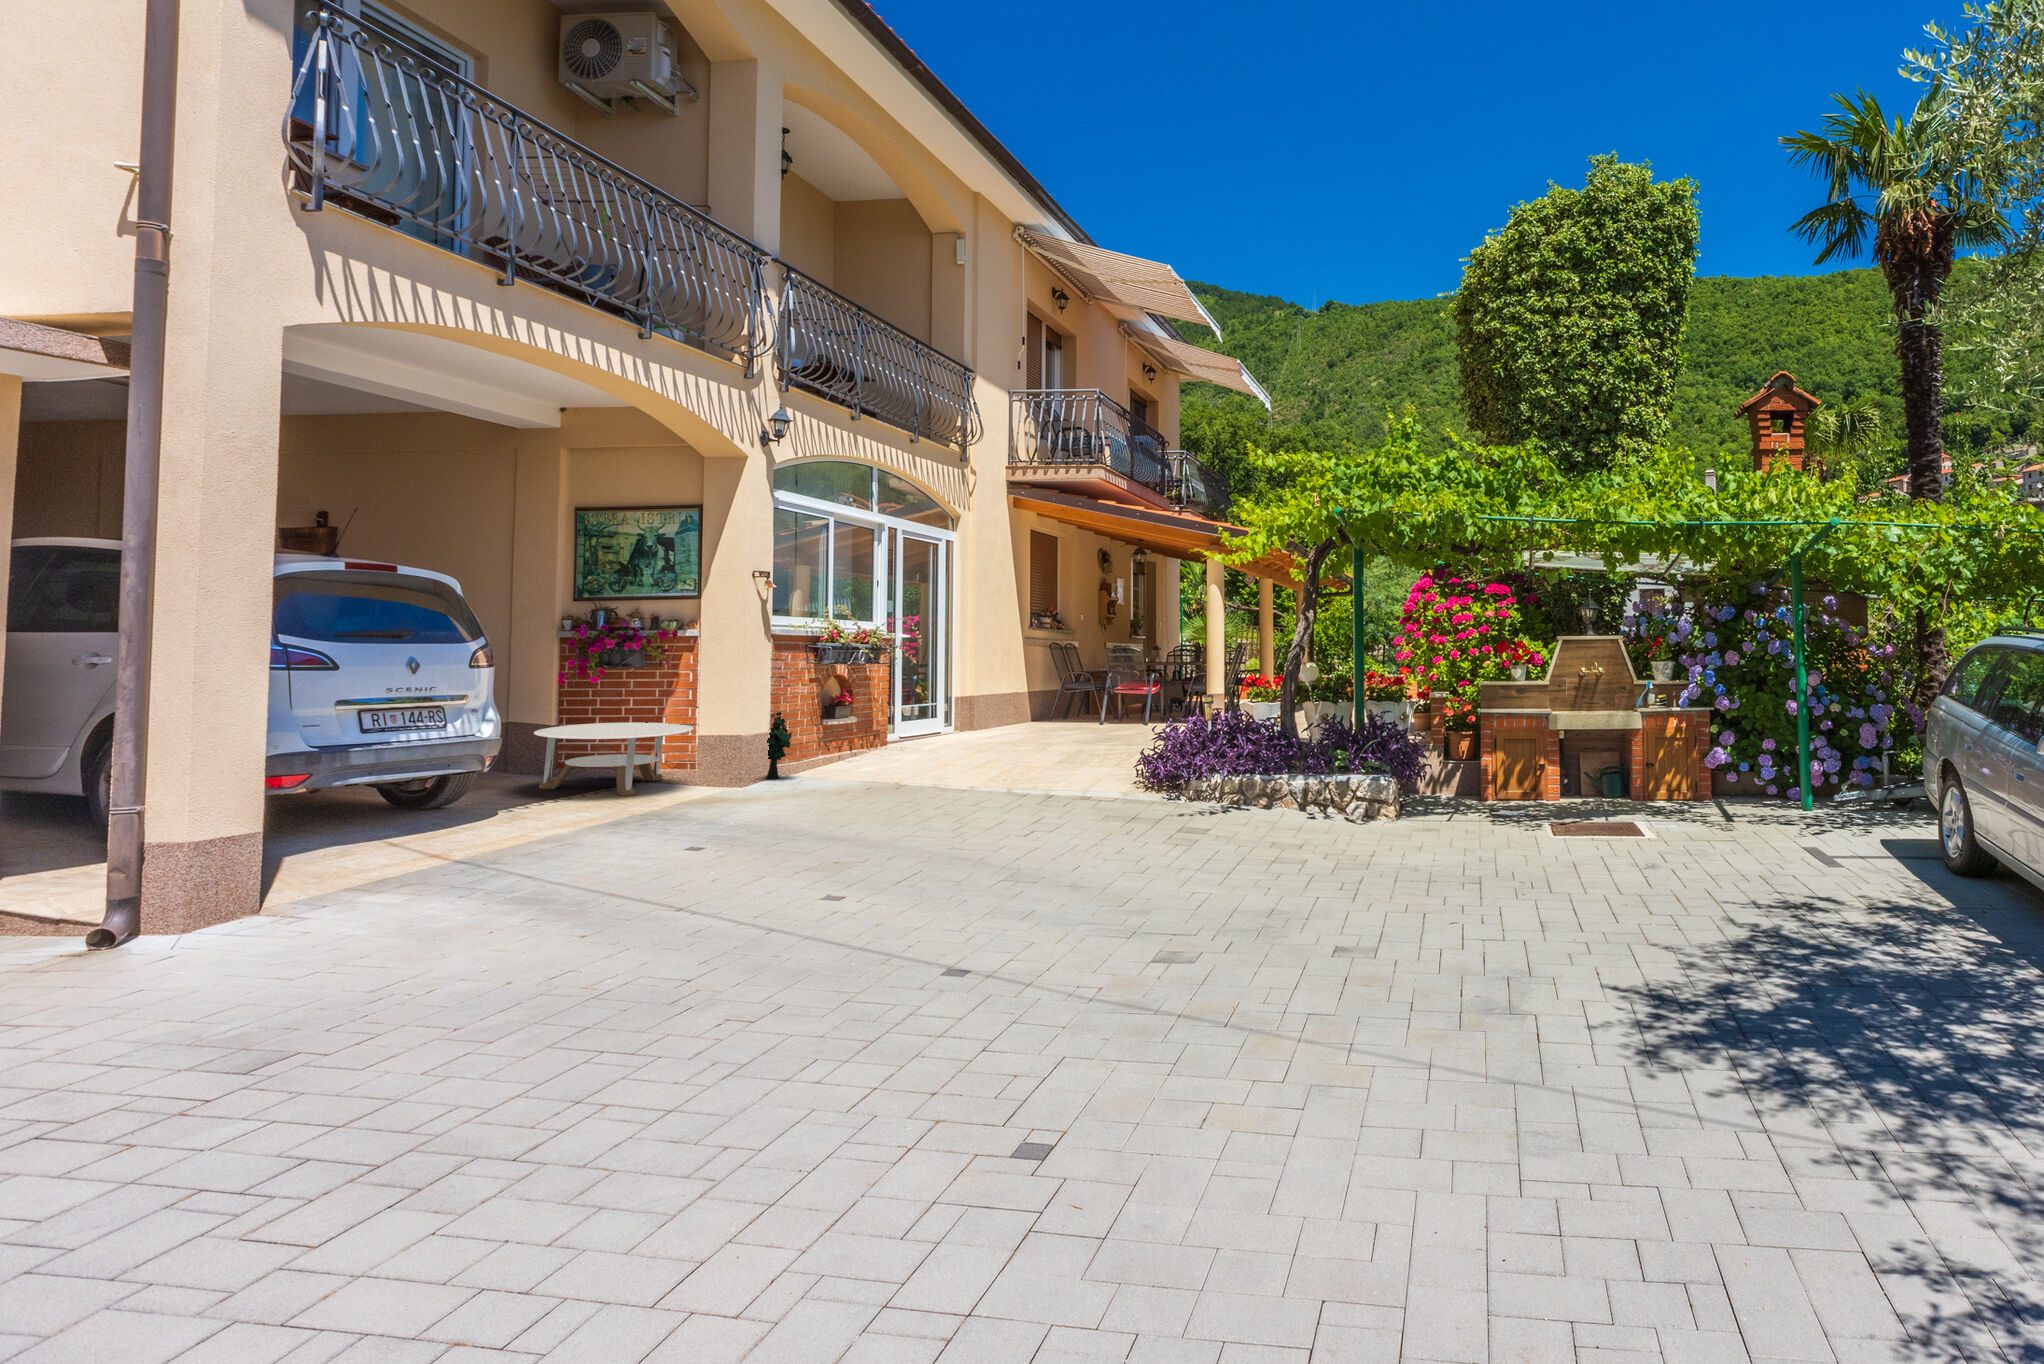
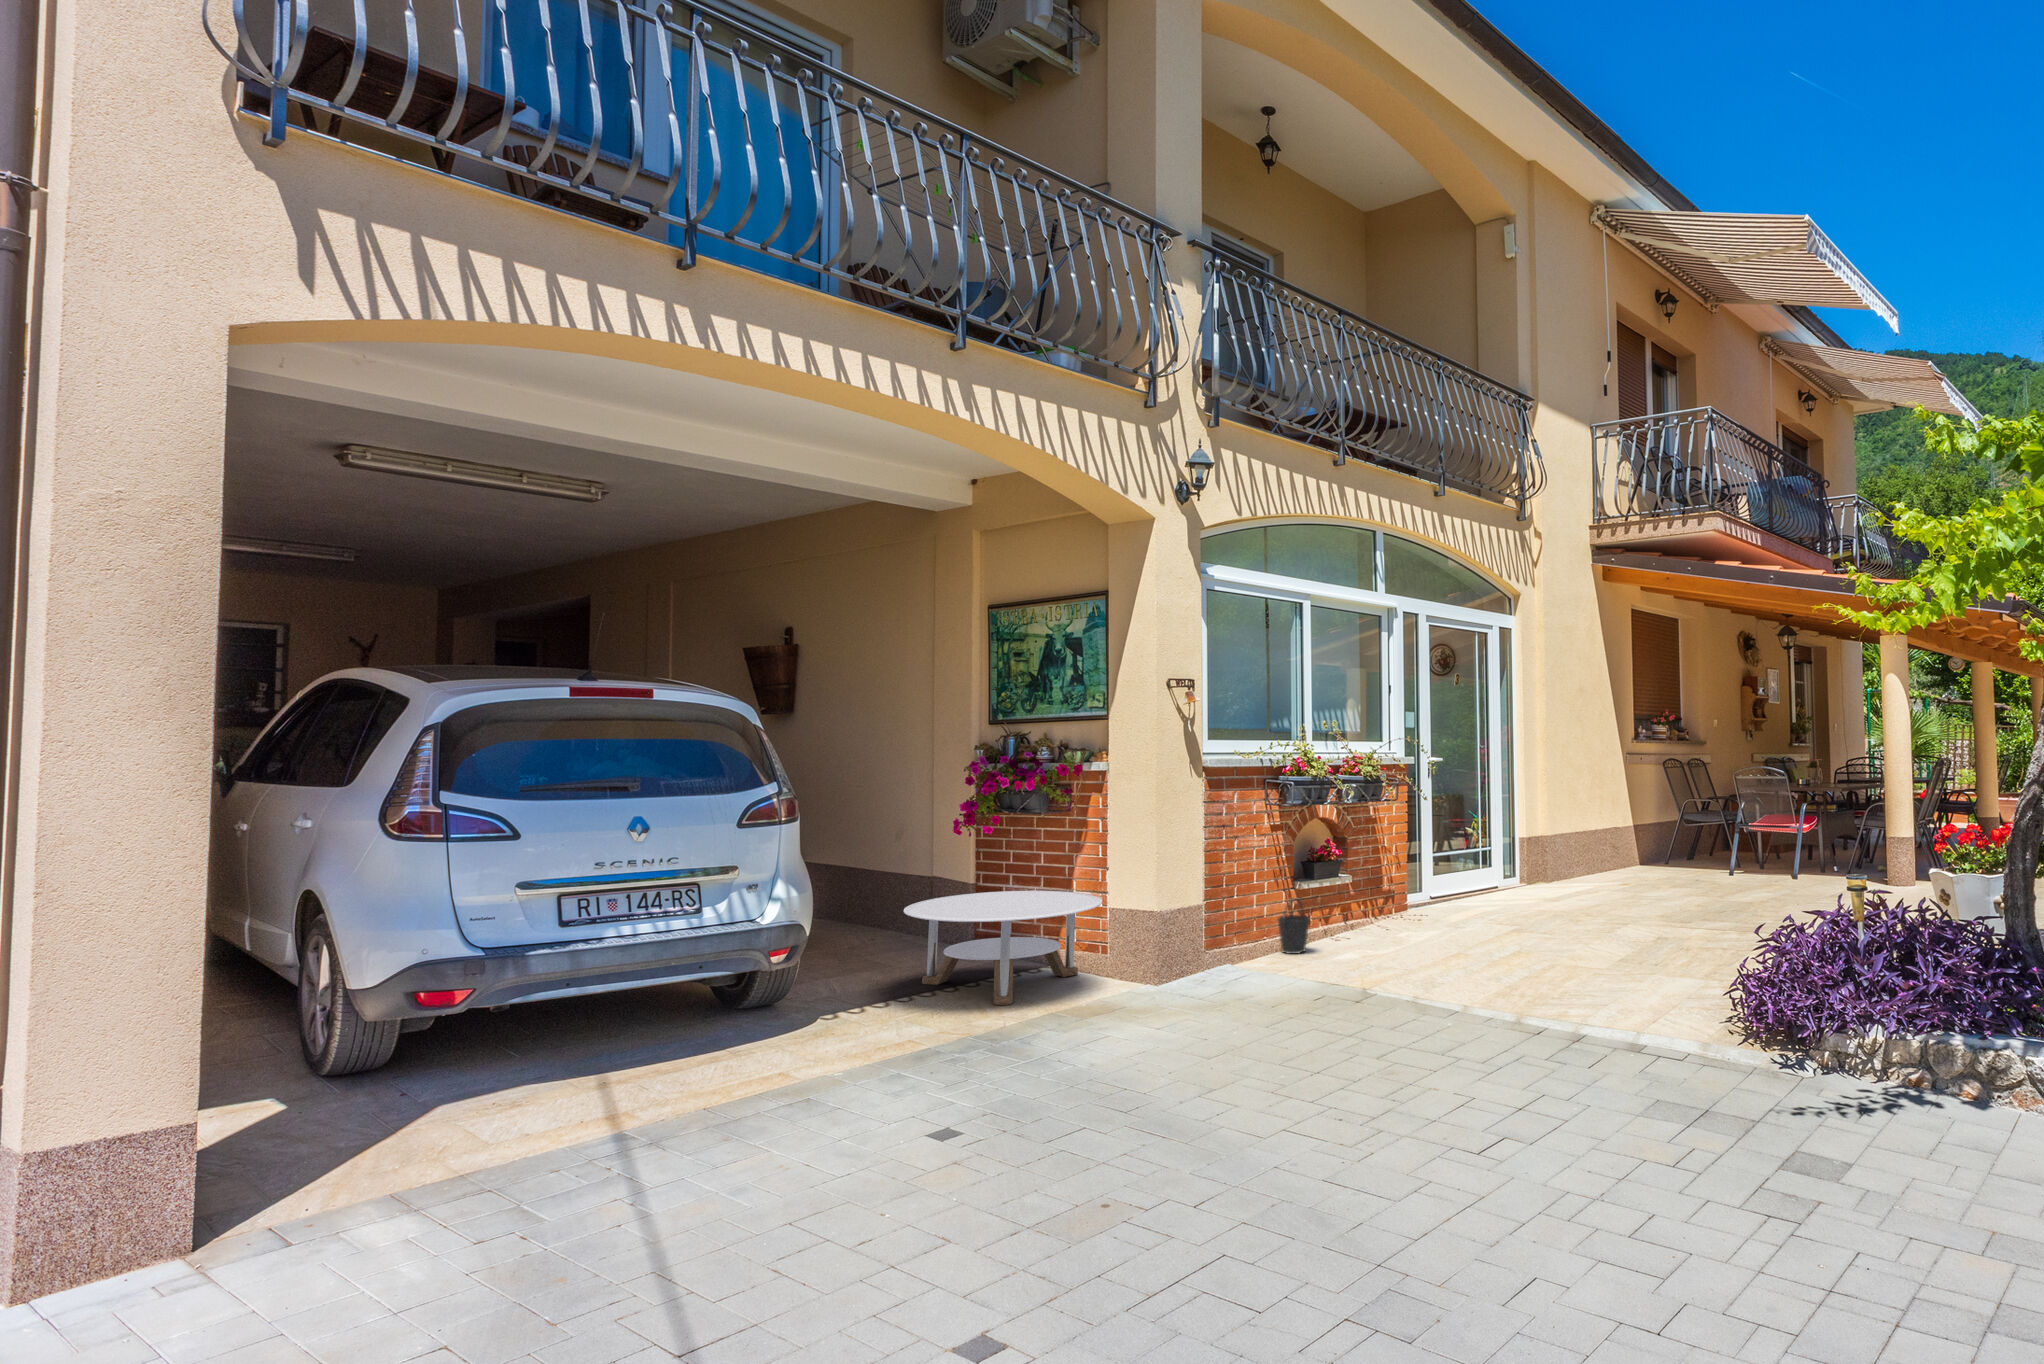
decorative plant: present [765,712,792,779] -> none [1190,880,1239,982]
bucket: none [802,726,828,764] -> present [1278,898,1310,954]

